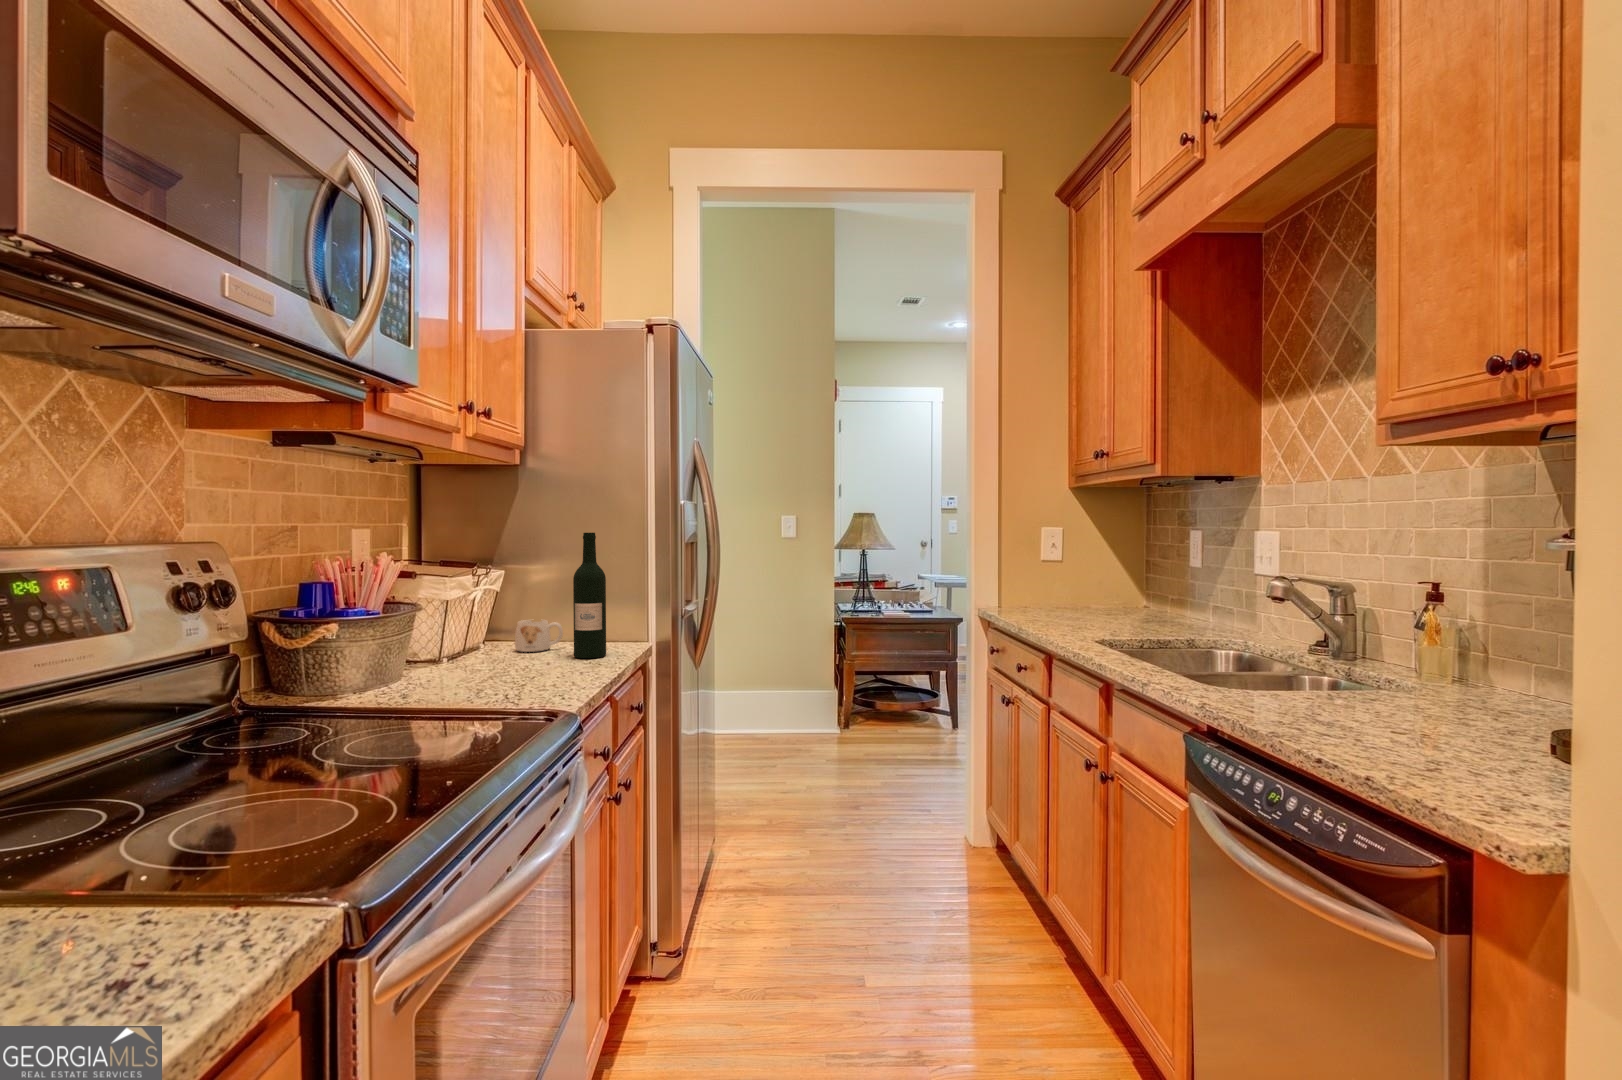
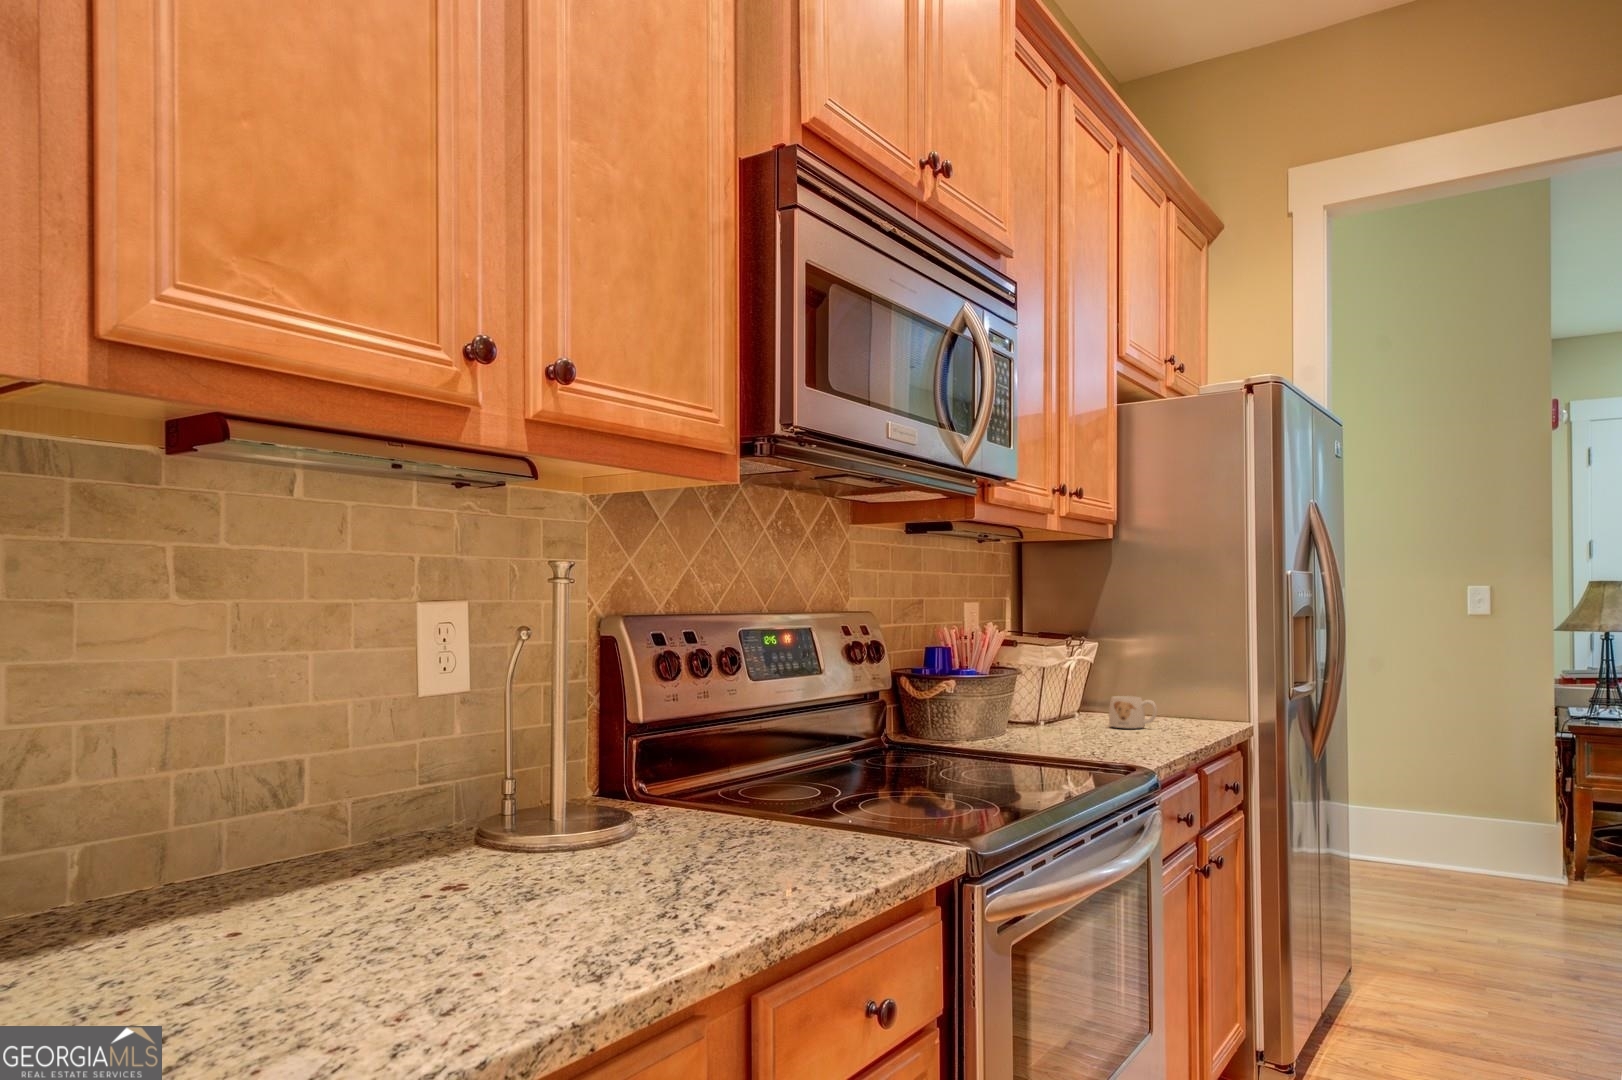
wine bottle: present [573,533,606,658] -> none [1164,606,1201,738]

